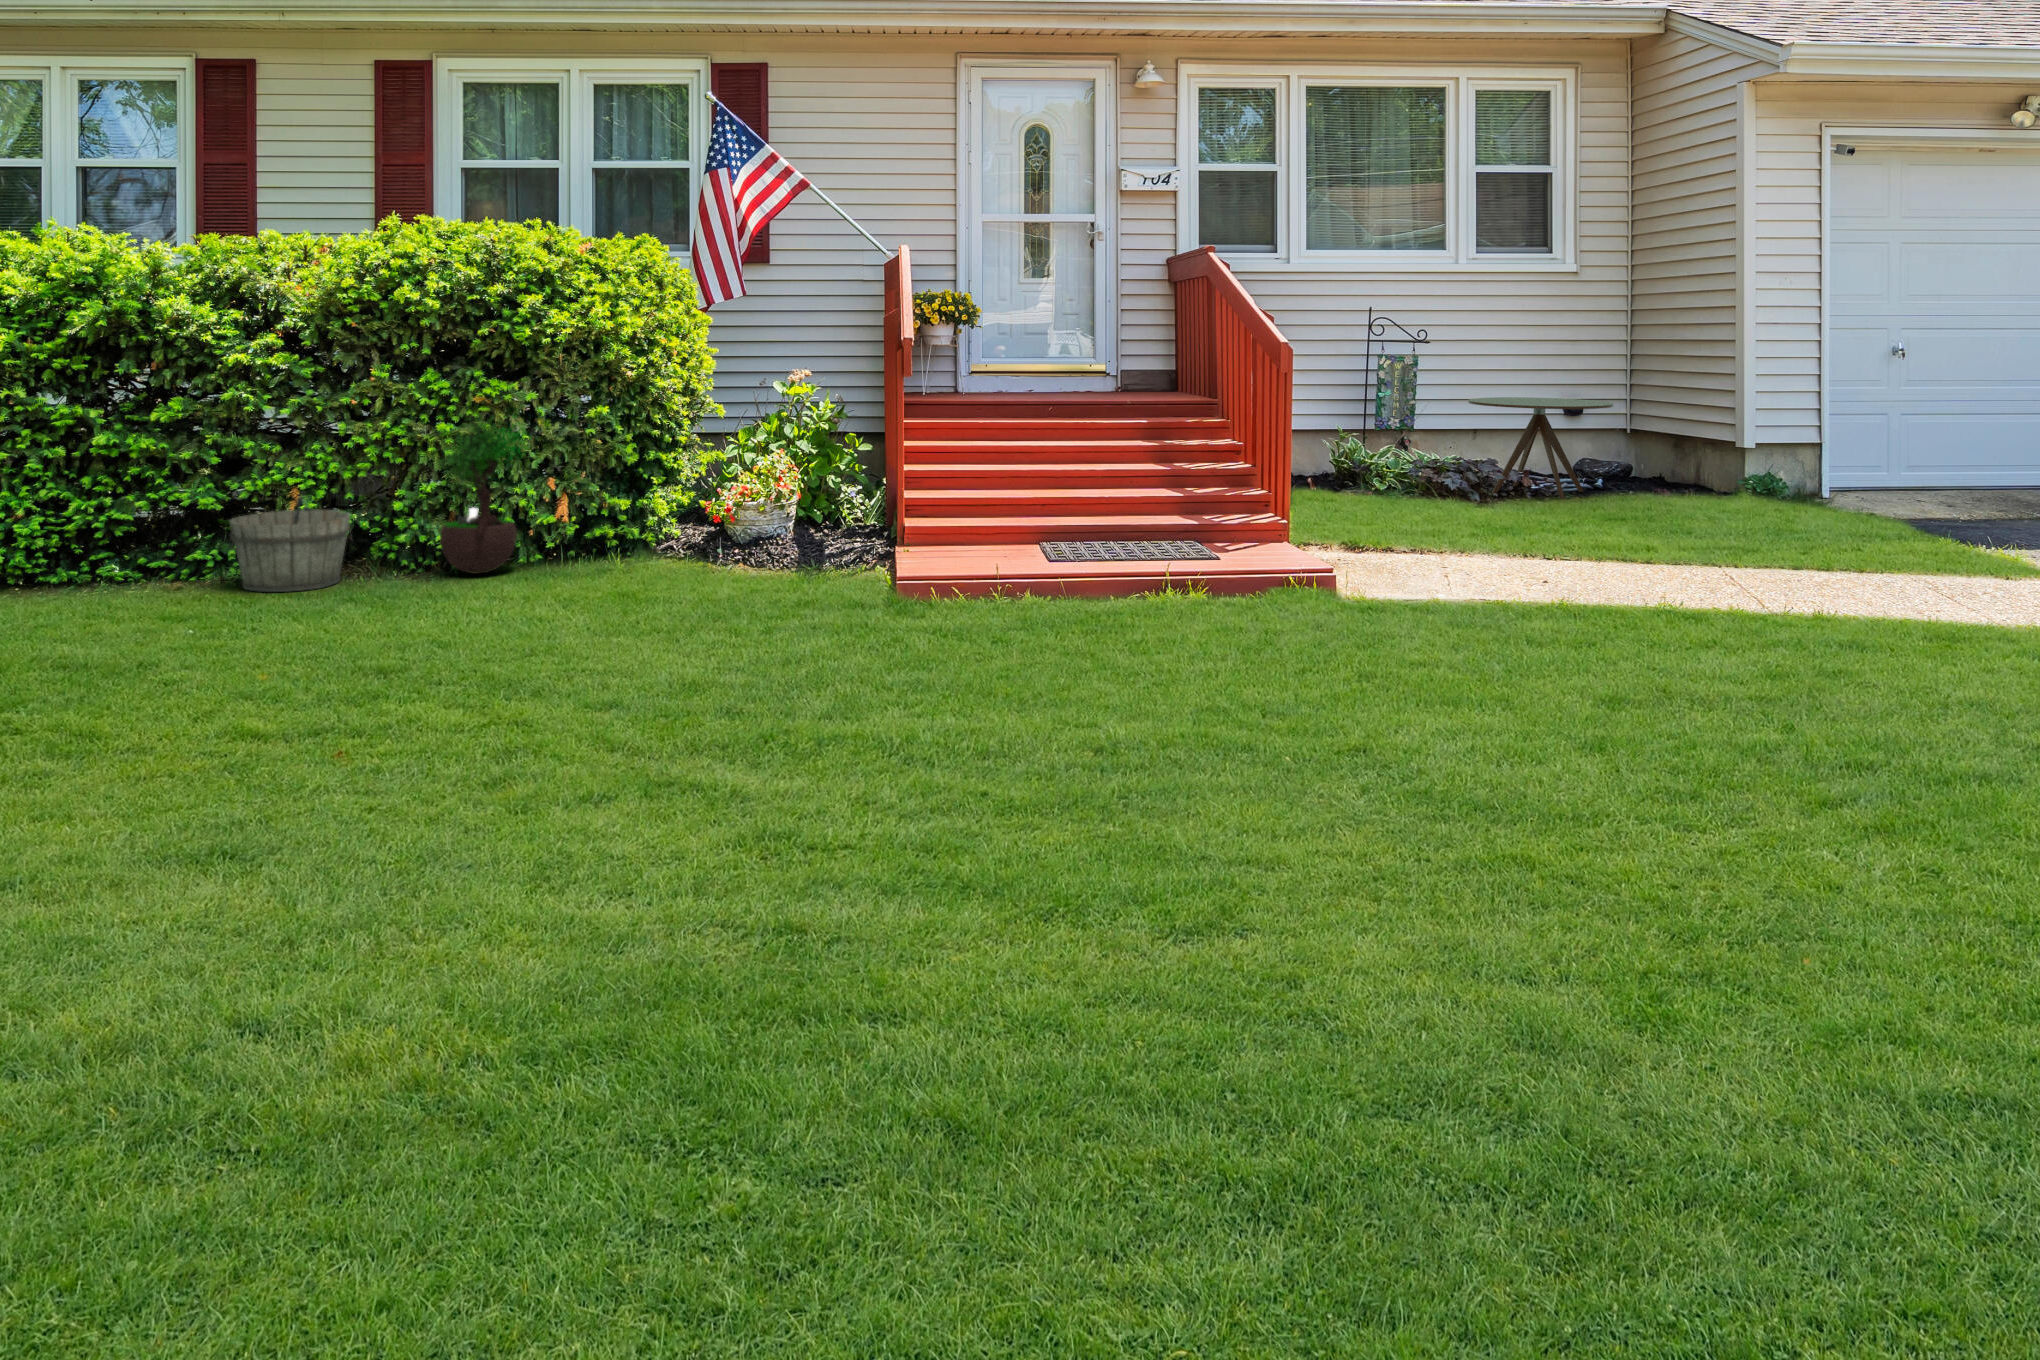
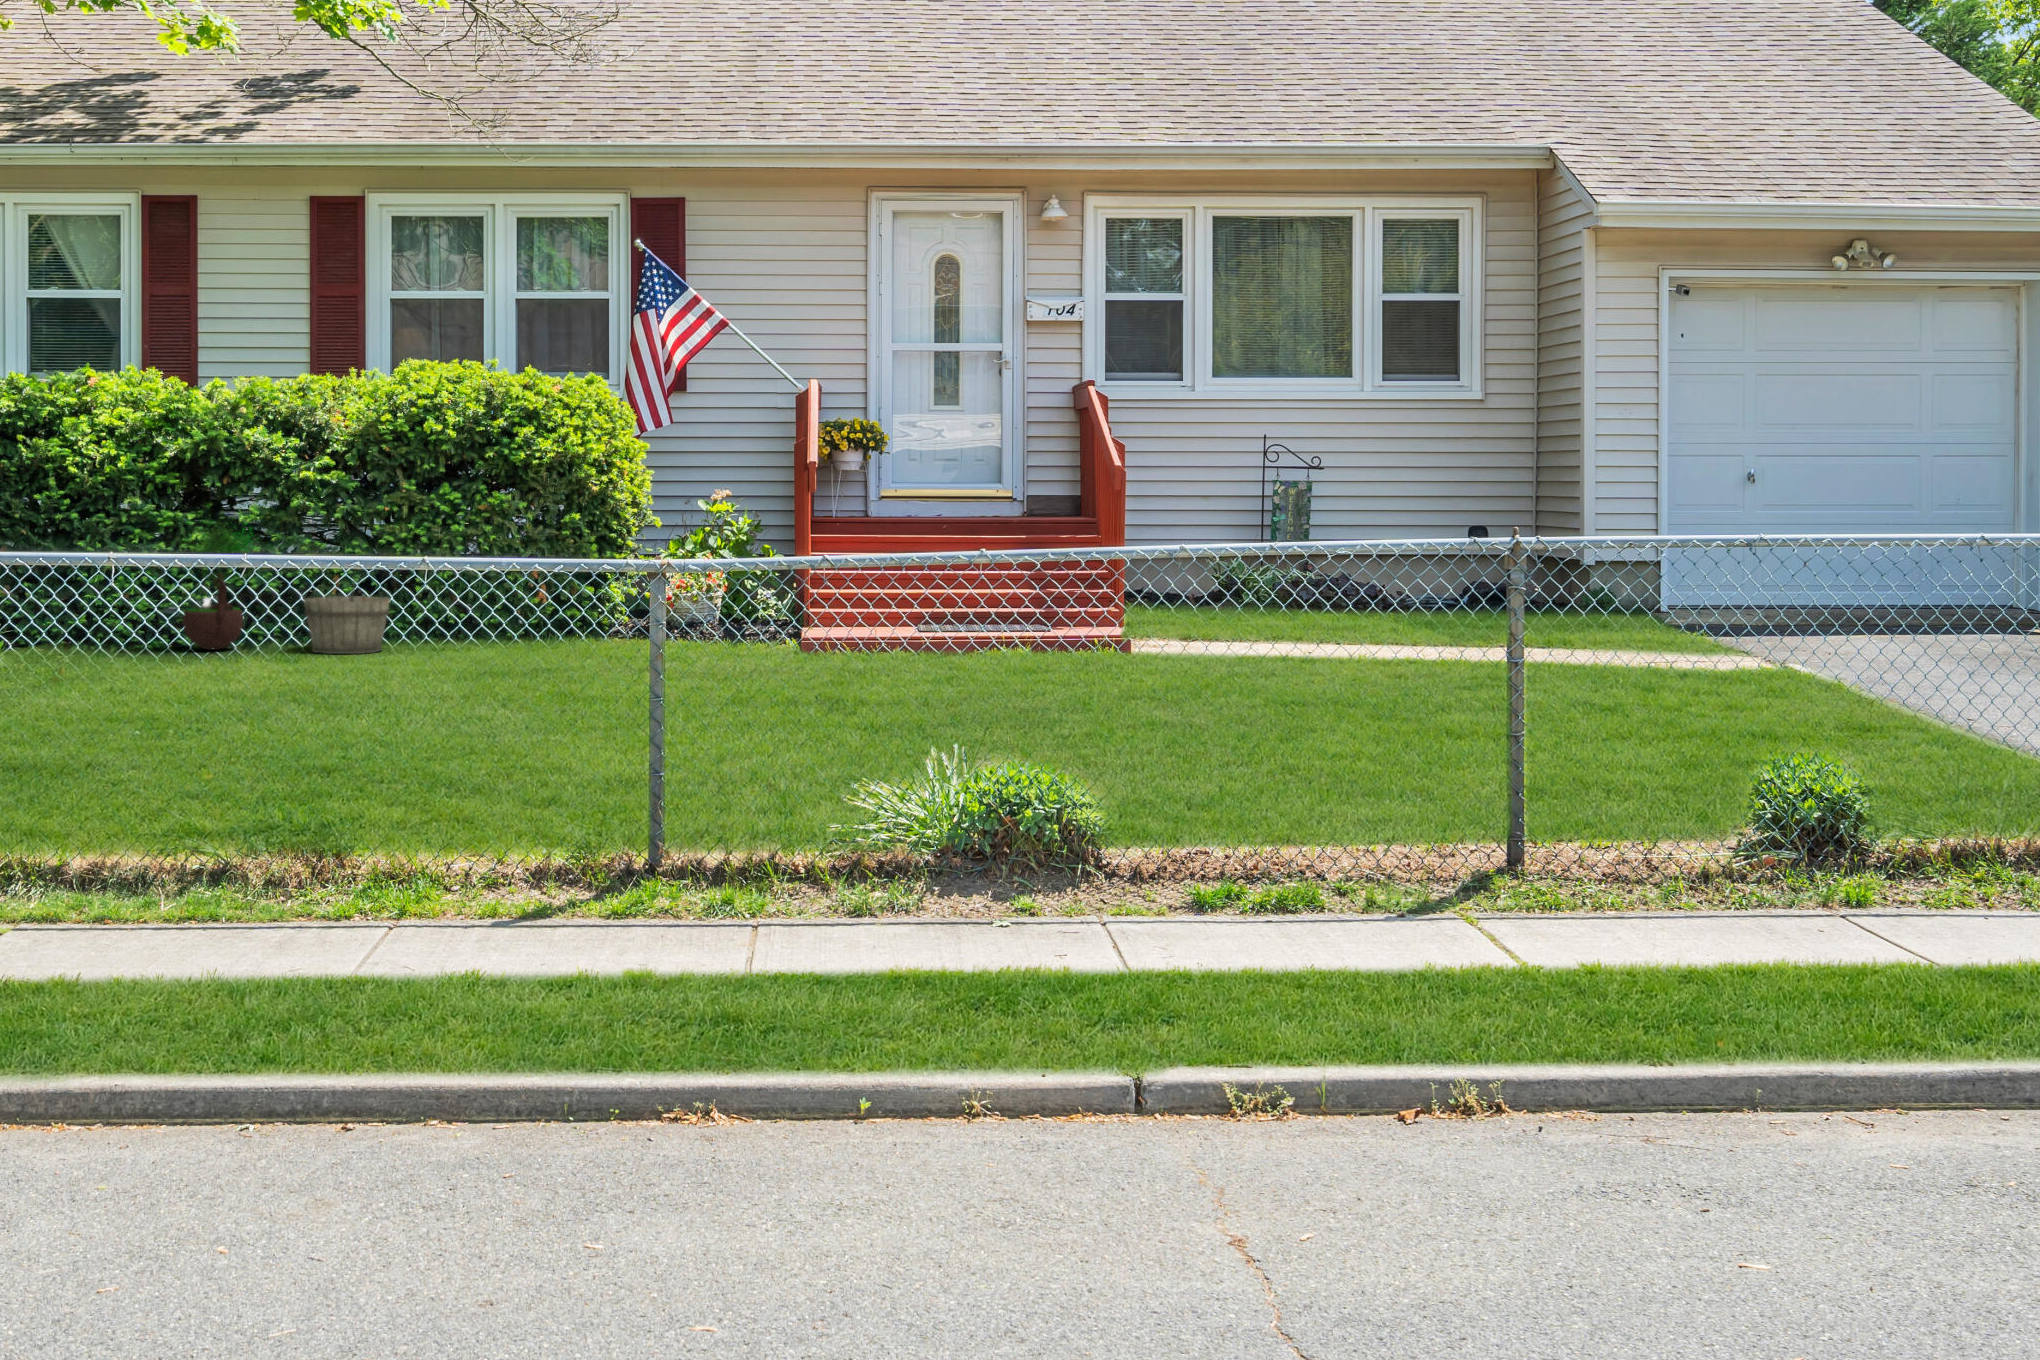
round table: present [1468,397,1613,499] -> none [1356,522,1486,615]
potted tree: present [436,414,529,574] -> present [183,522,254,650]

